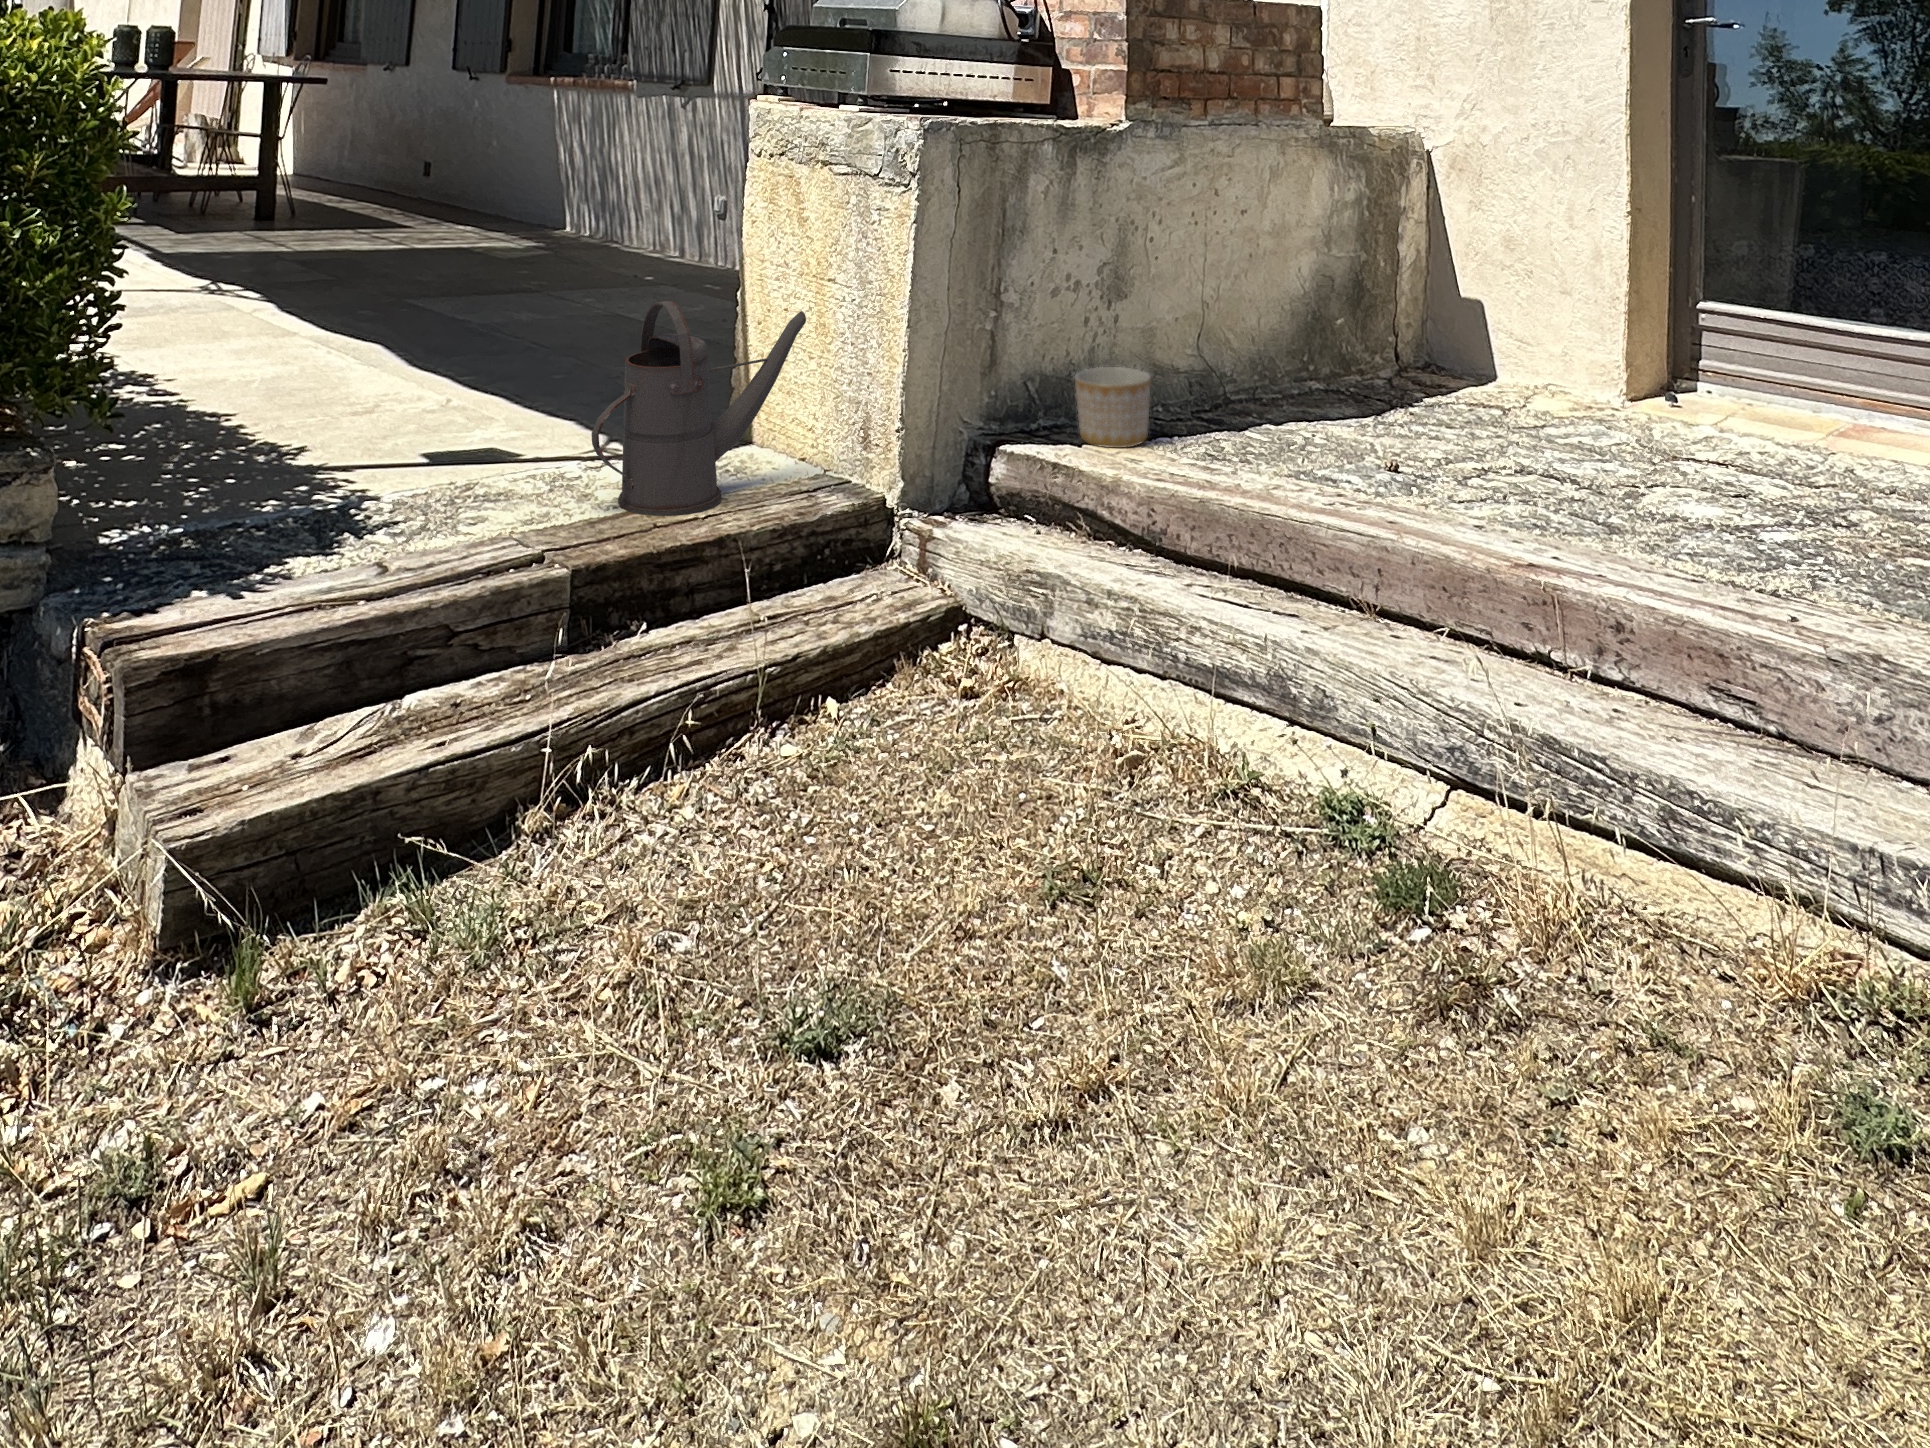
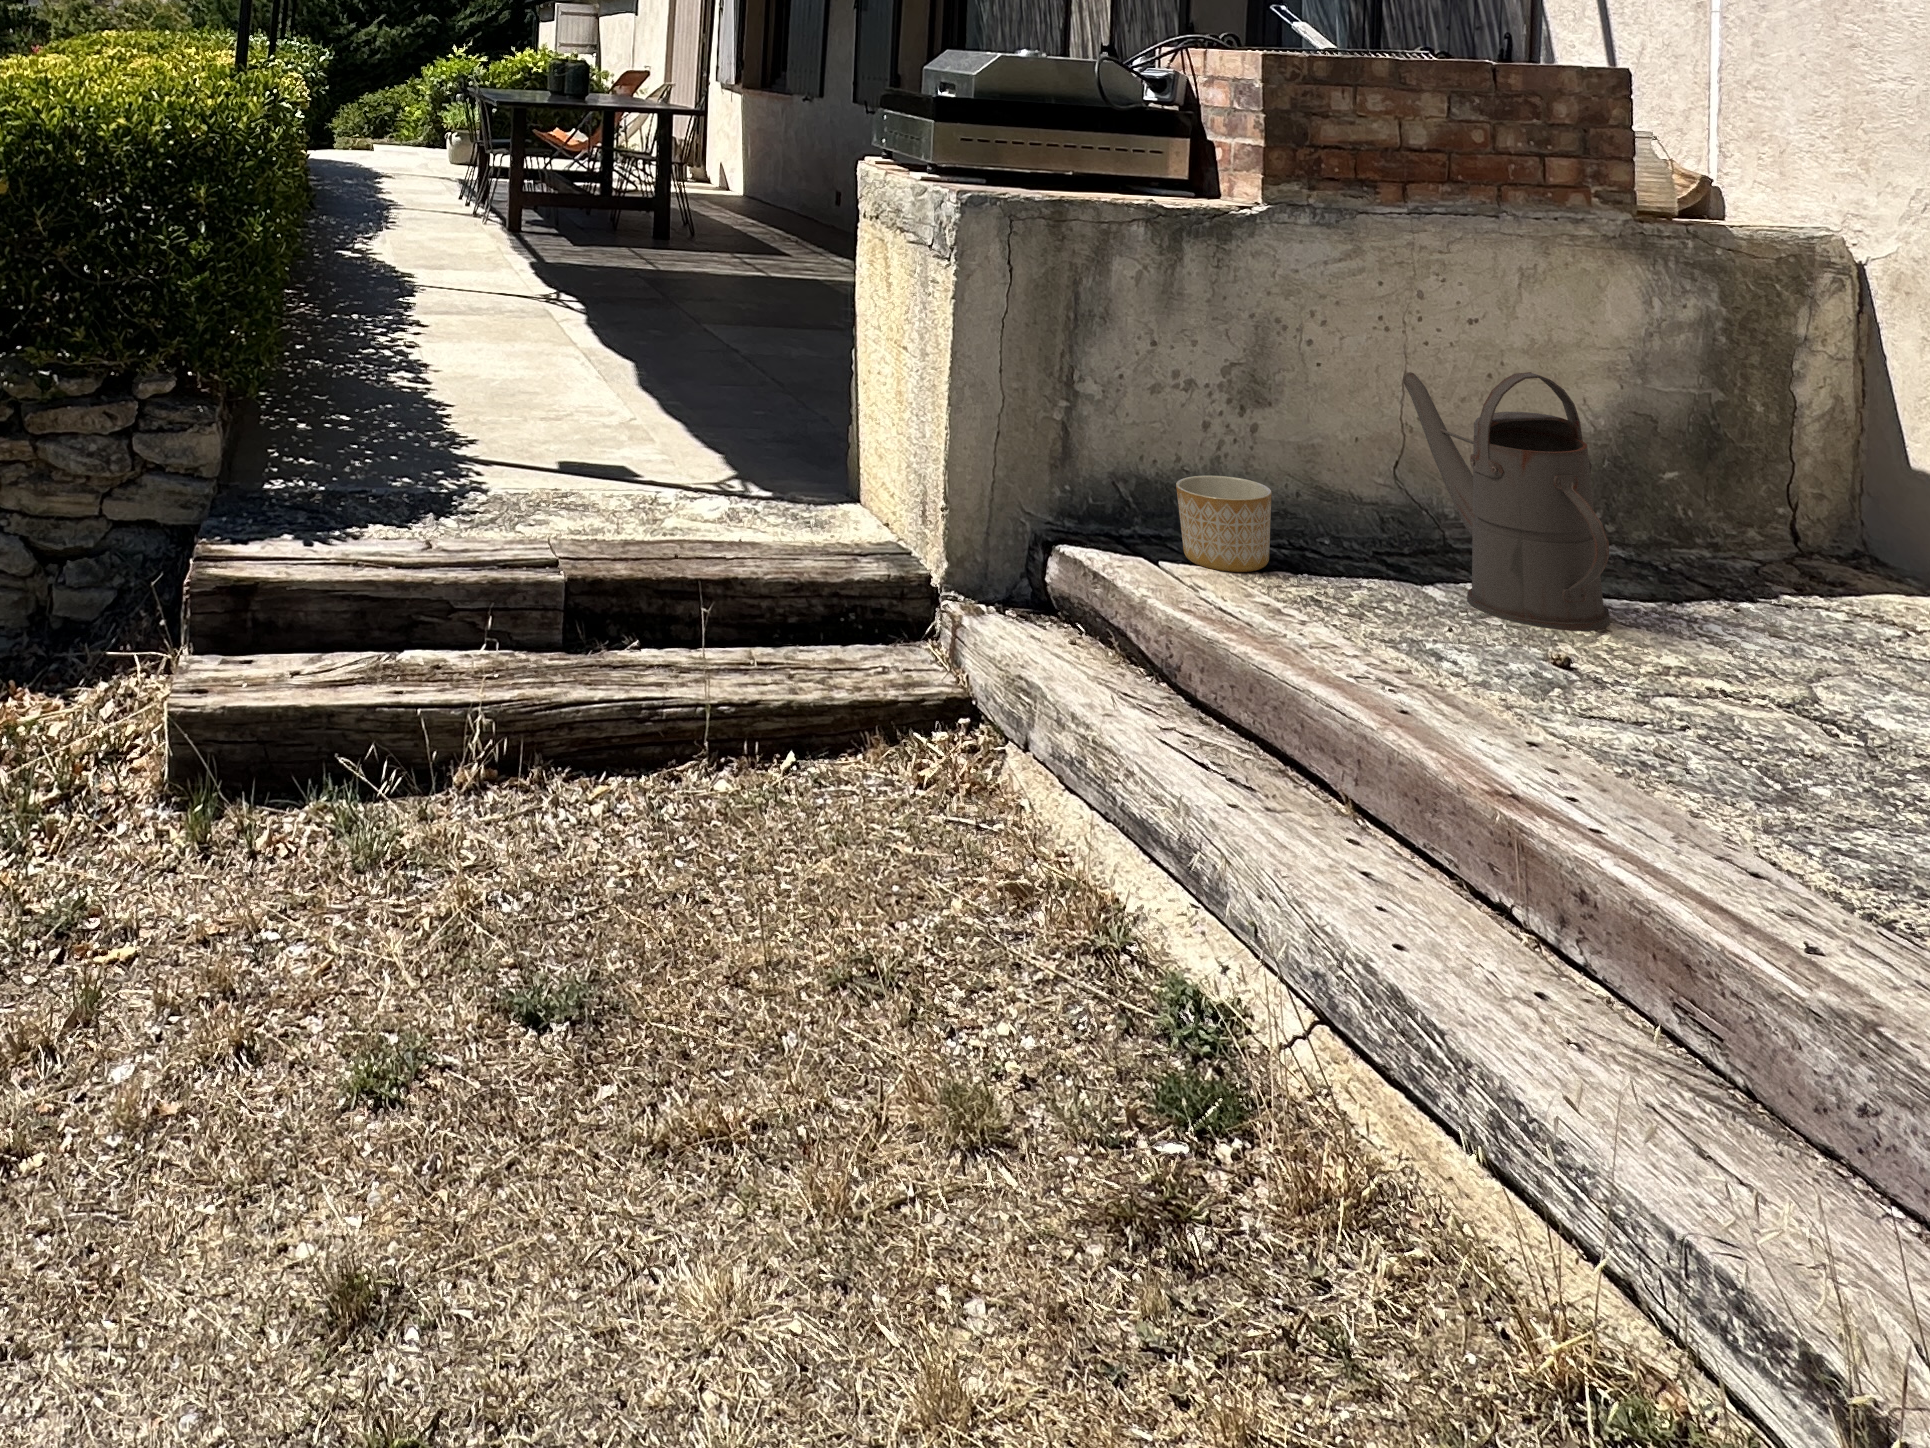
watering can: present [592,301,806,516] -> present [1403,372,1610,631]

